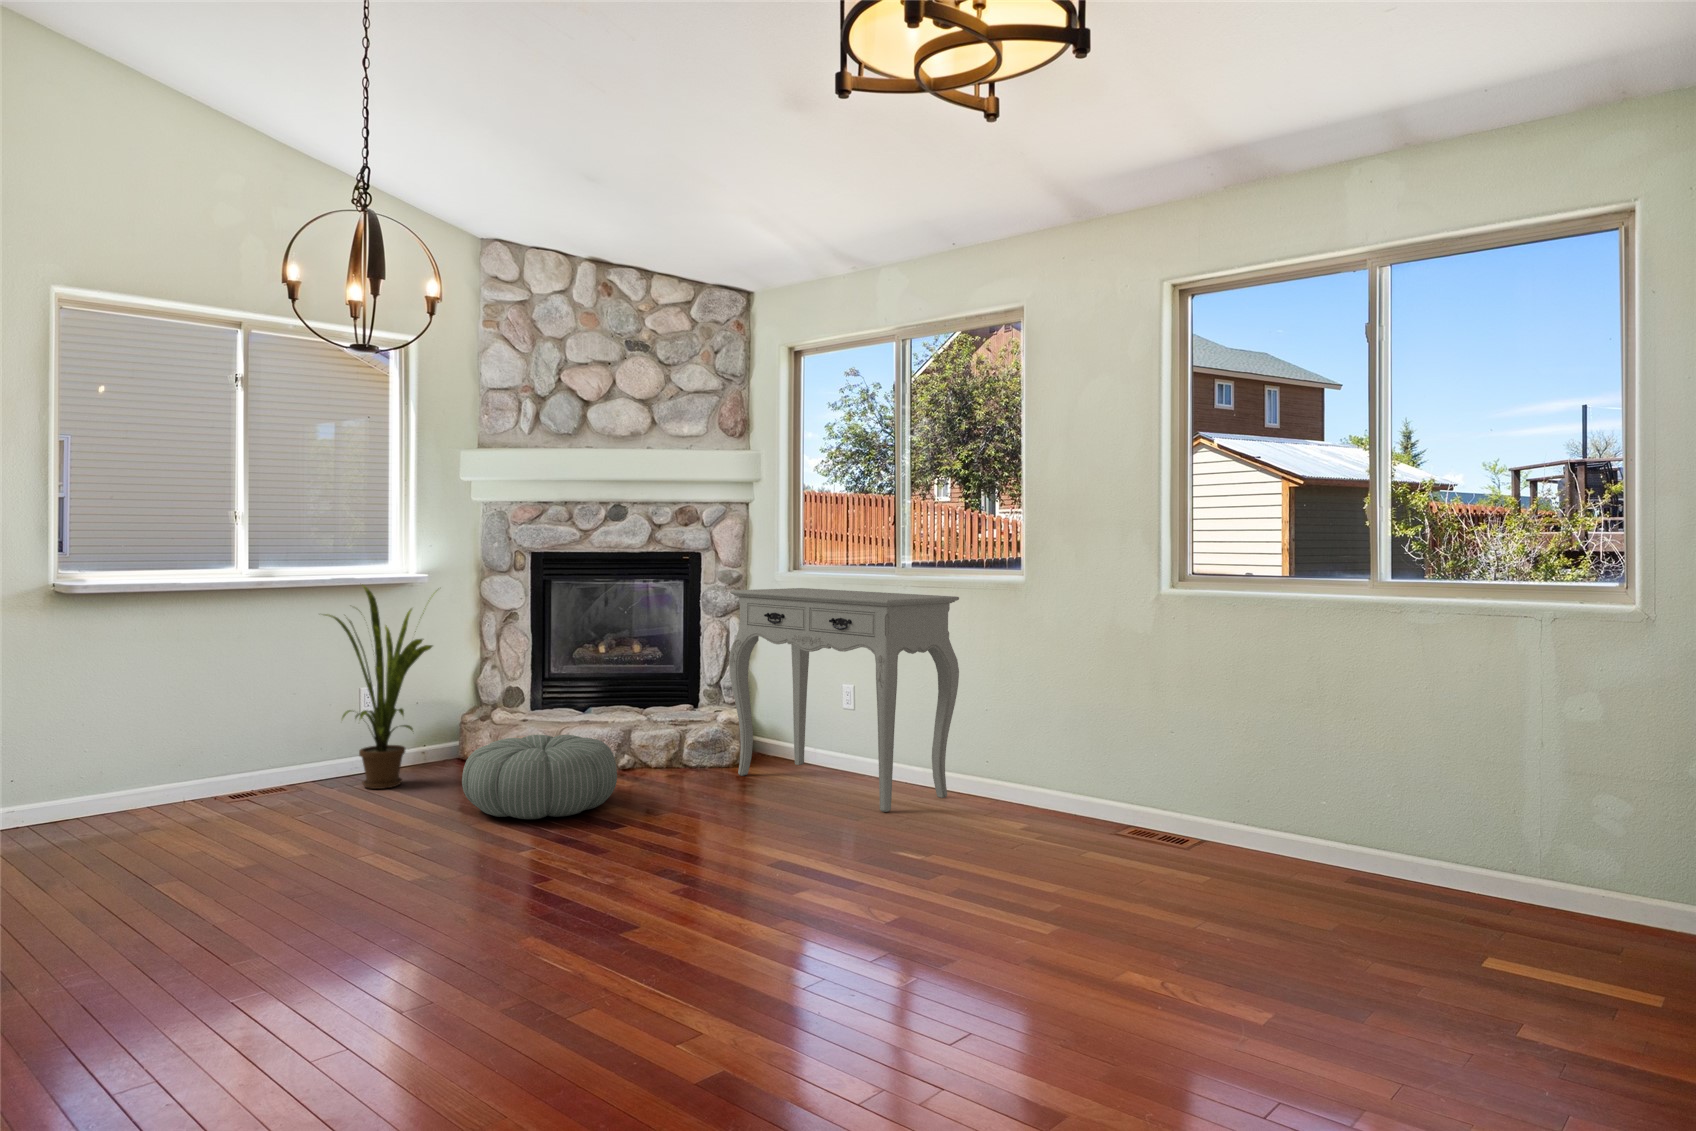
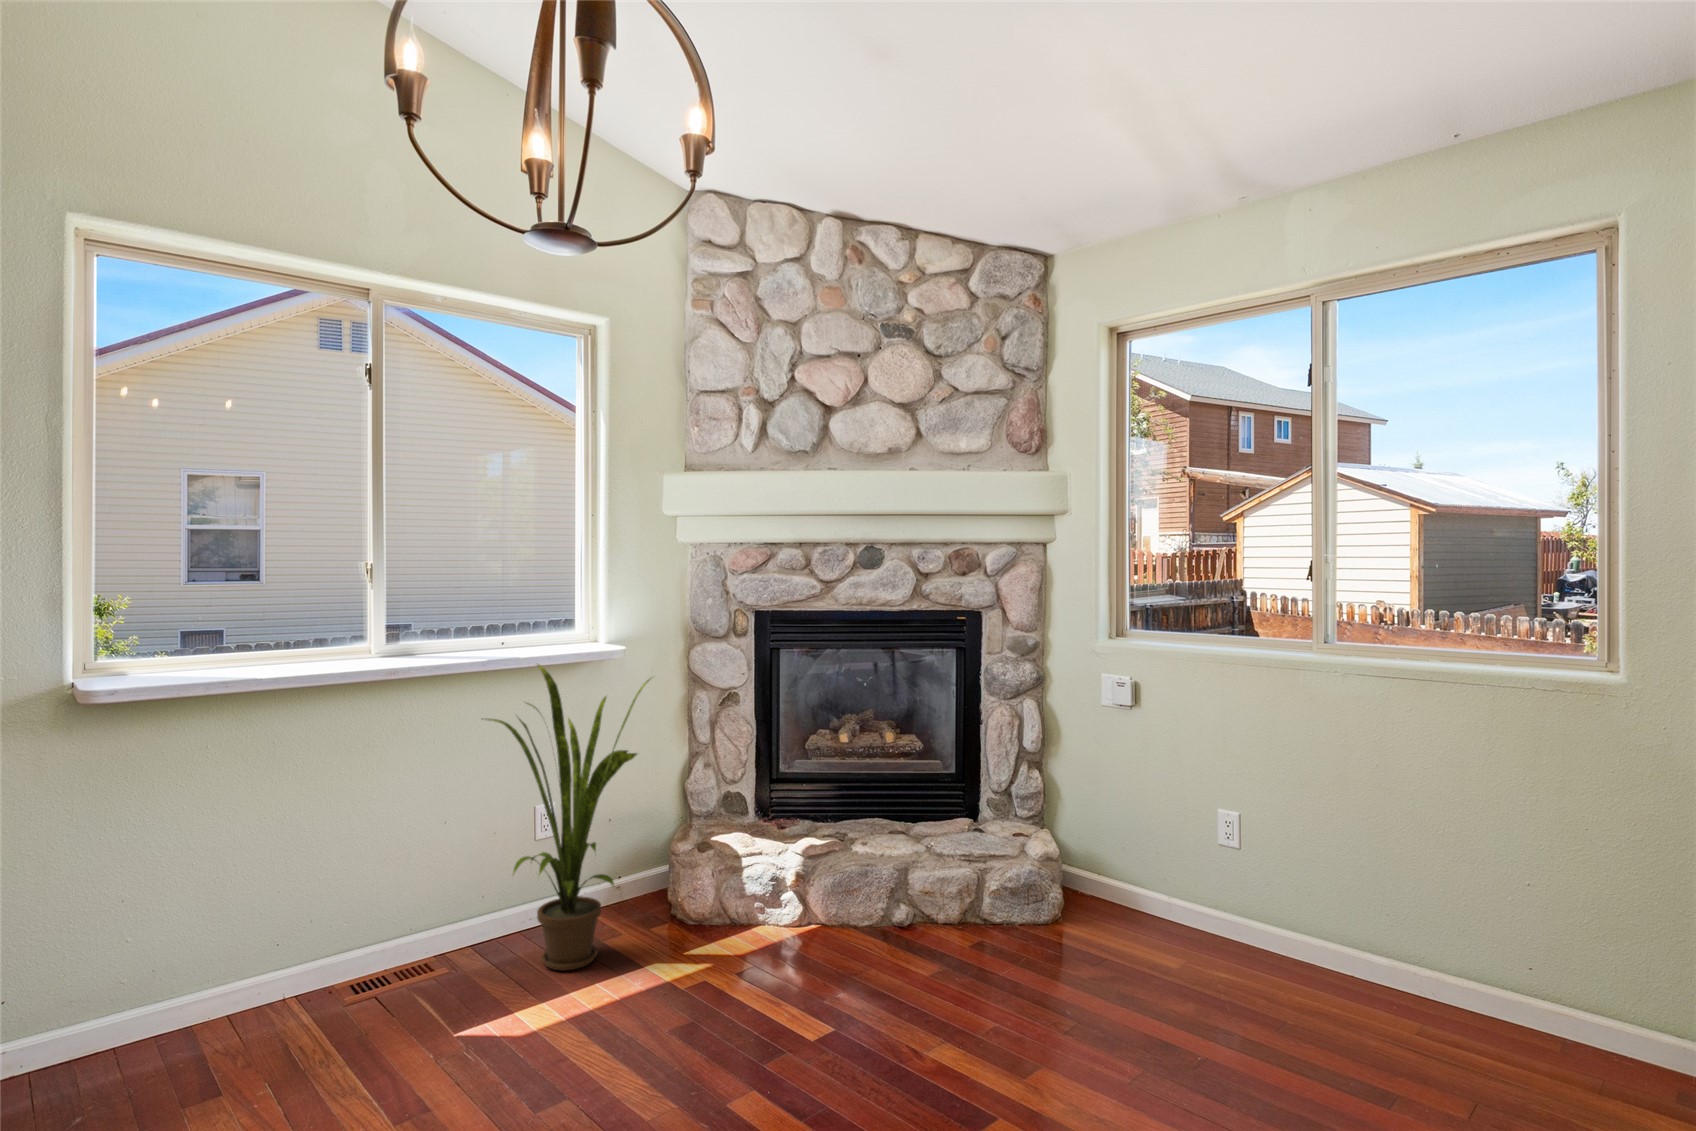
console table: present [729,588,959,812] -> none [1058,665,1468,1067]
pouf: present [462,735,617,819] -> none [702,904,938,1079]

